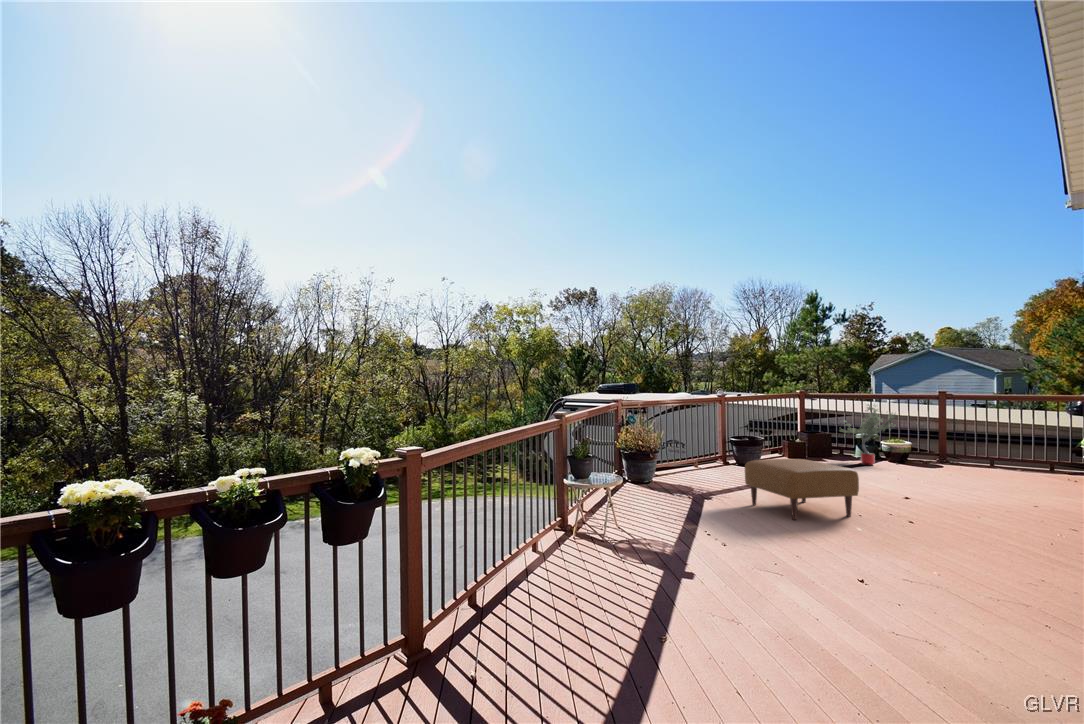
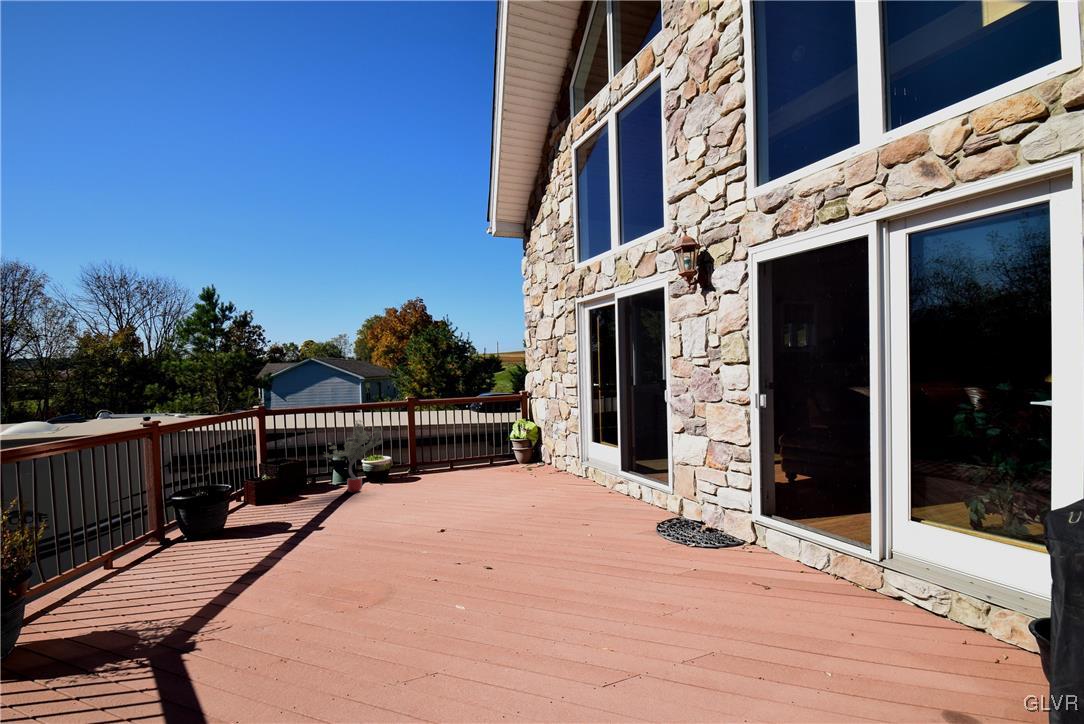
ottoman: present [745,459,859,520] -> none [294,520,462,638]

